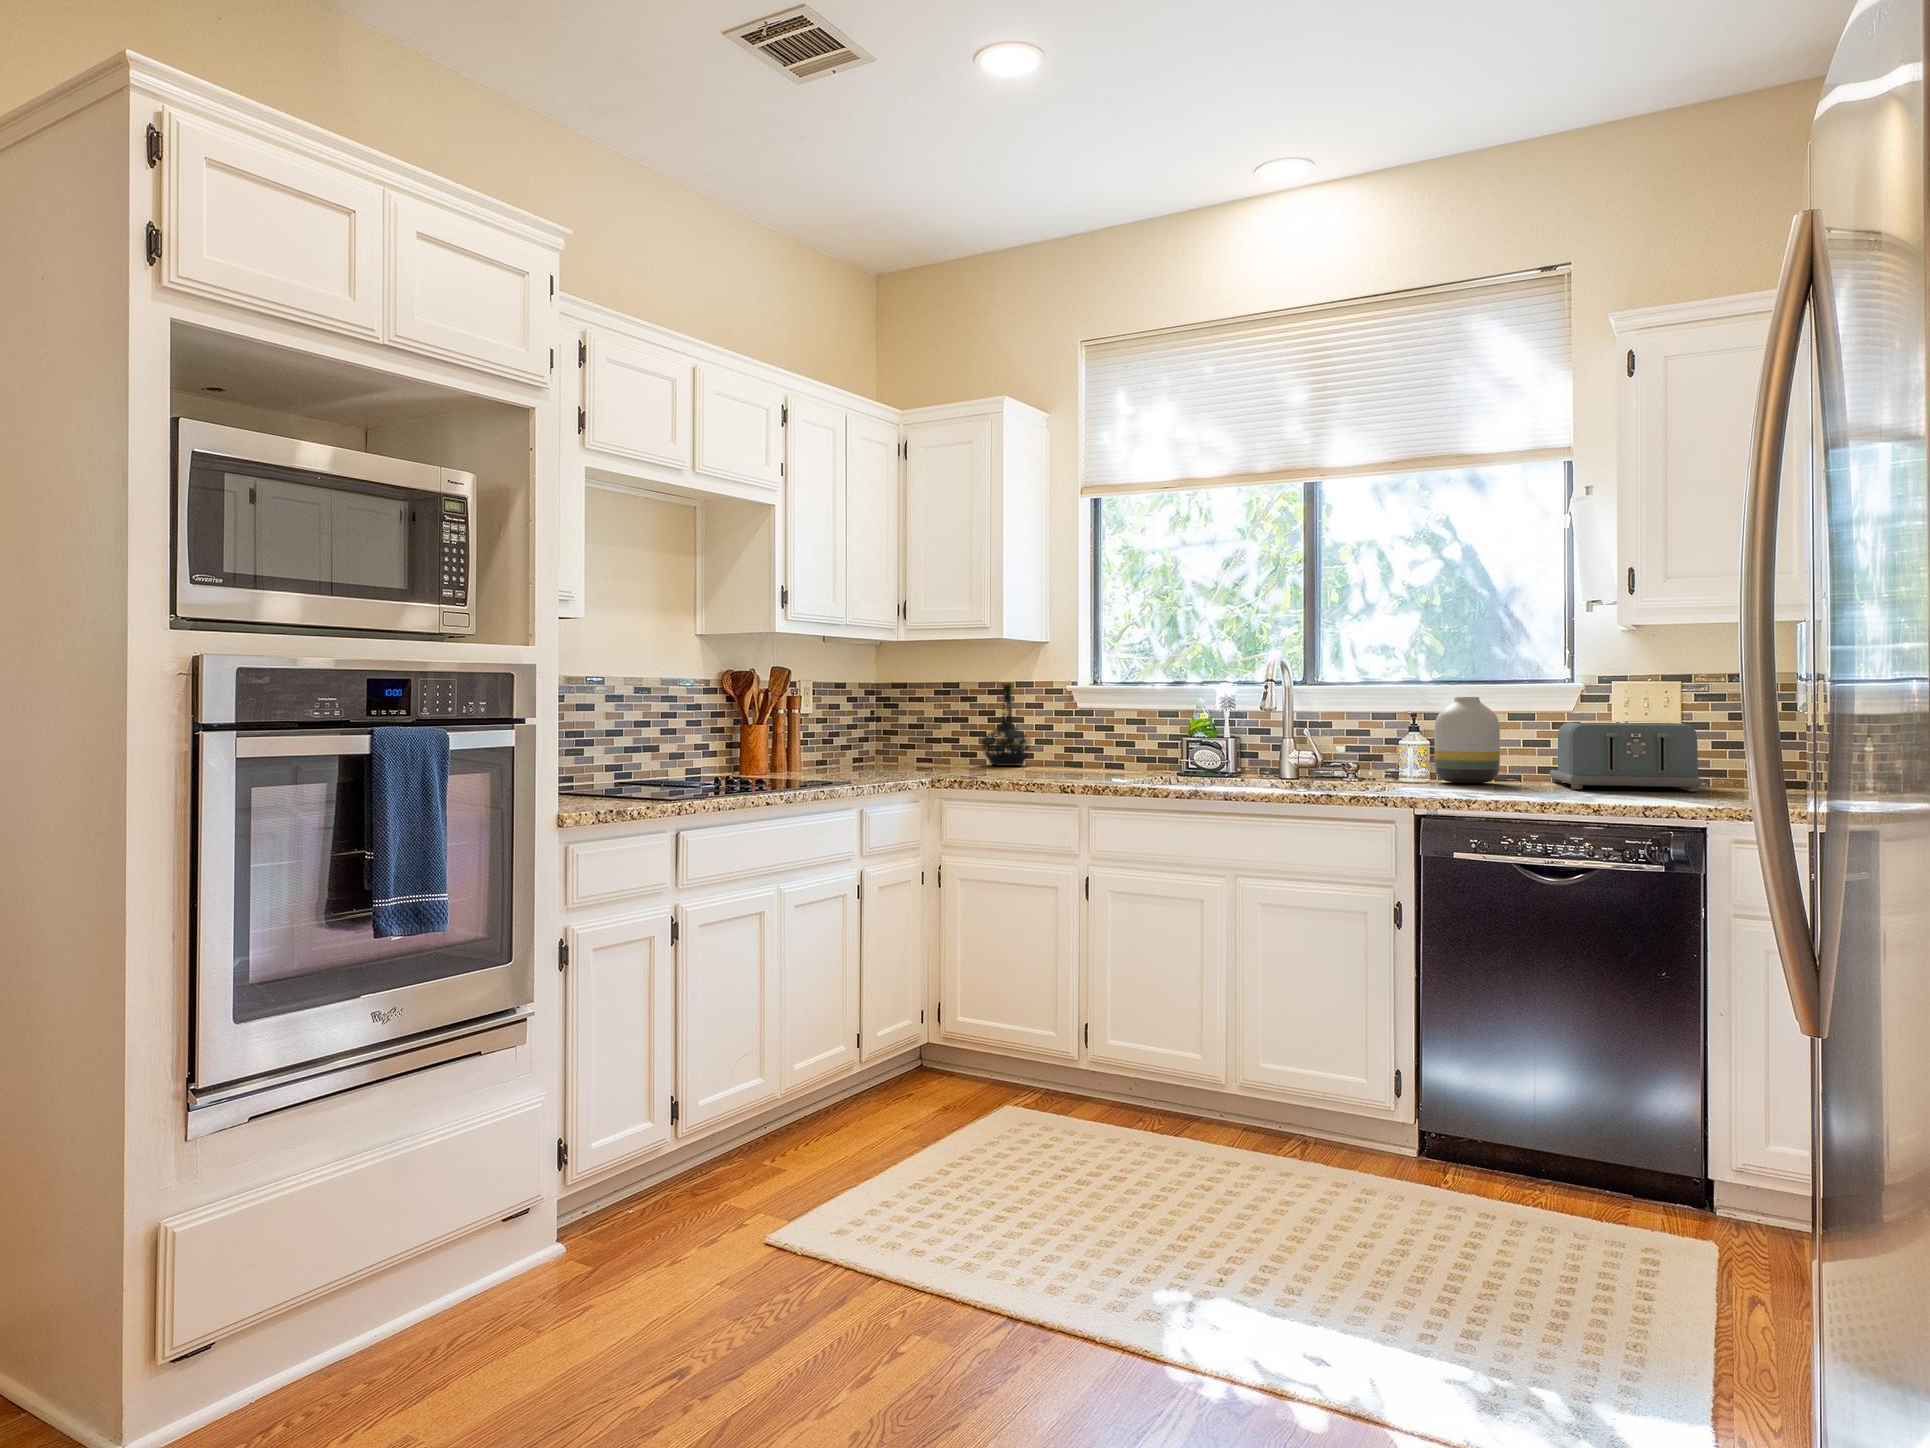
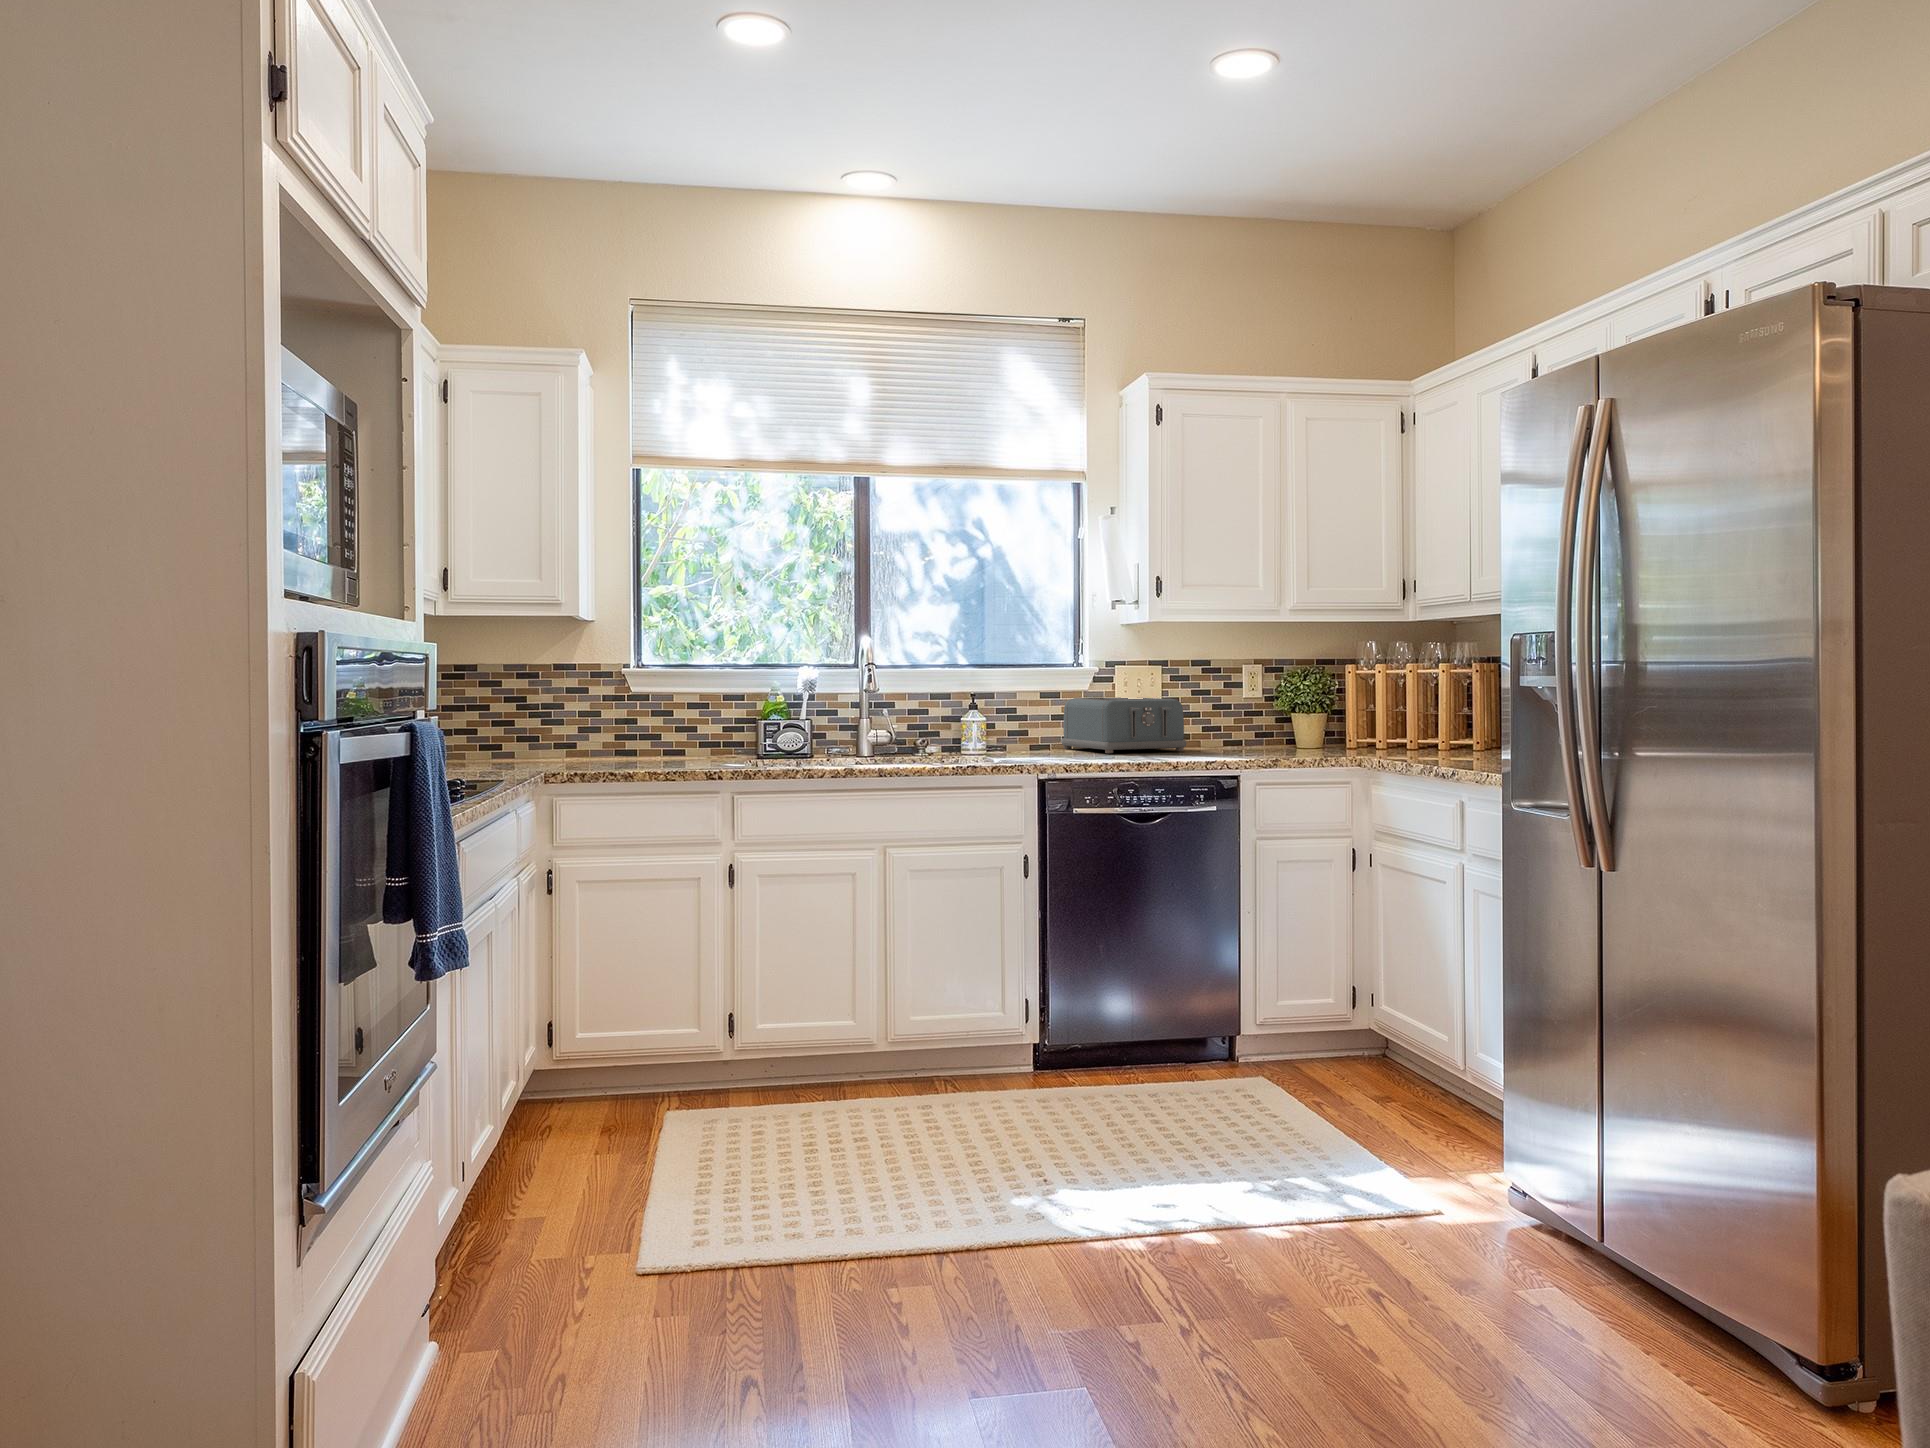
bottle: present [982,683,1031,766] -> none [514,667,573,757]
vase: present [1434,697,1500,783] -> none [990,679,1041,753]

